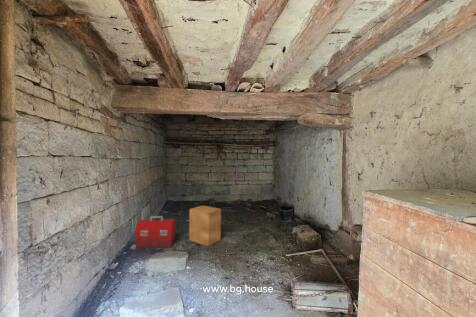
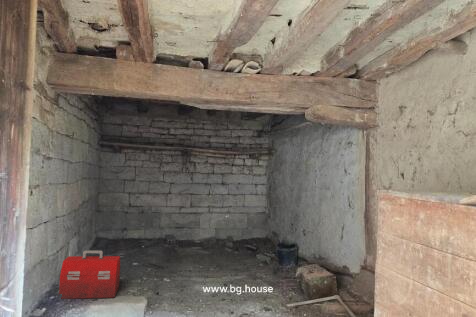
cardboard box: present [189,206,221,246] -> none [141,237,192,296]

